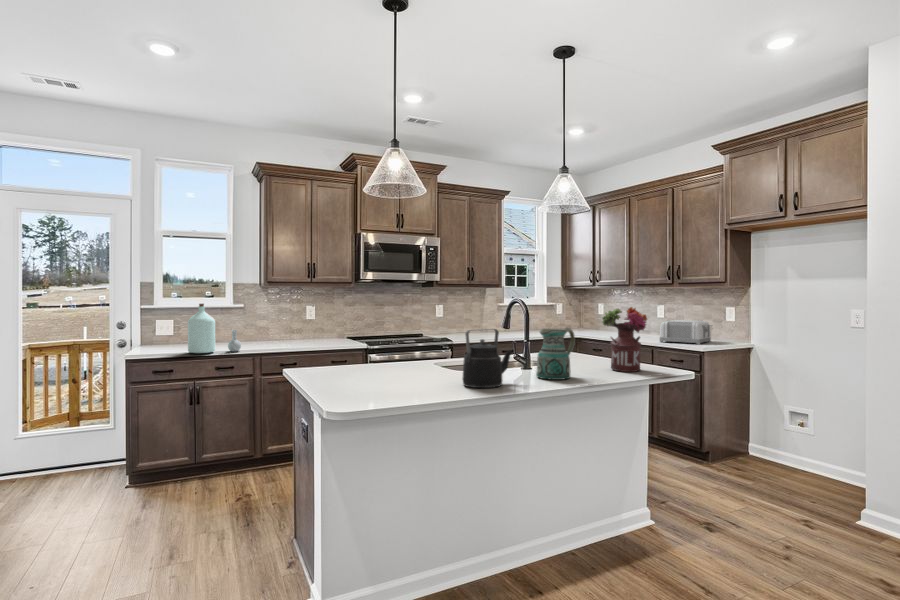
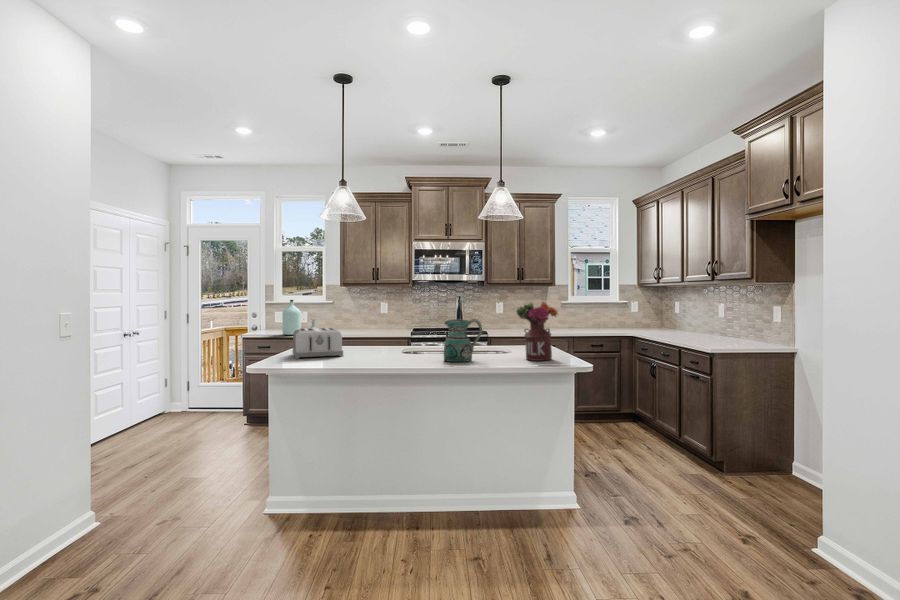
toaster: present [660,320,712,344] -> present [293,328,343,359]
kettle: present [463,329,512,388] -> none [373,318,420,364]

